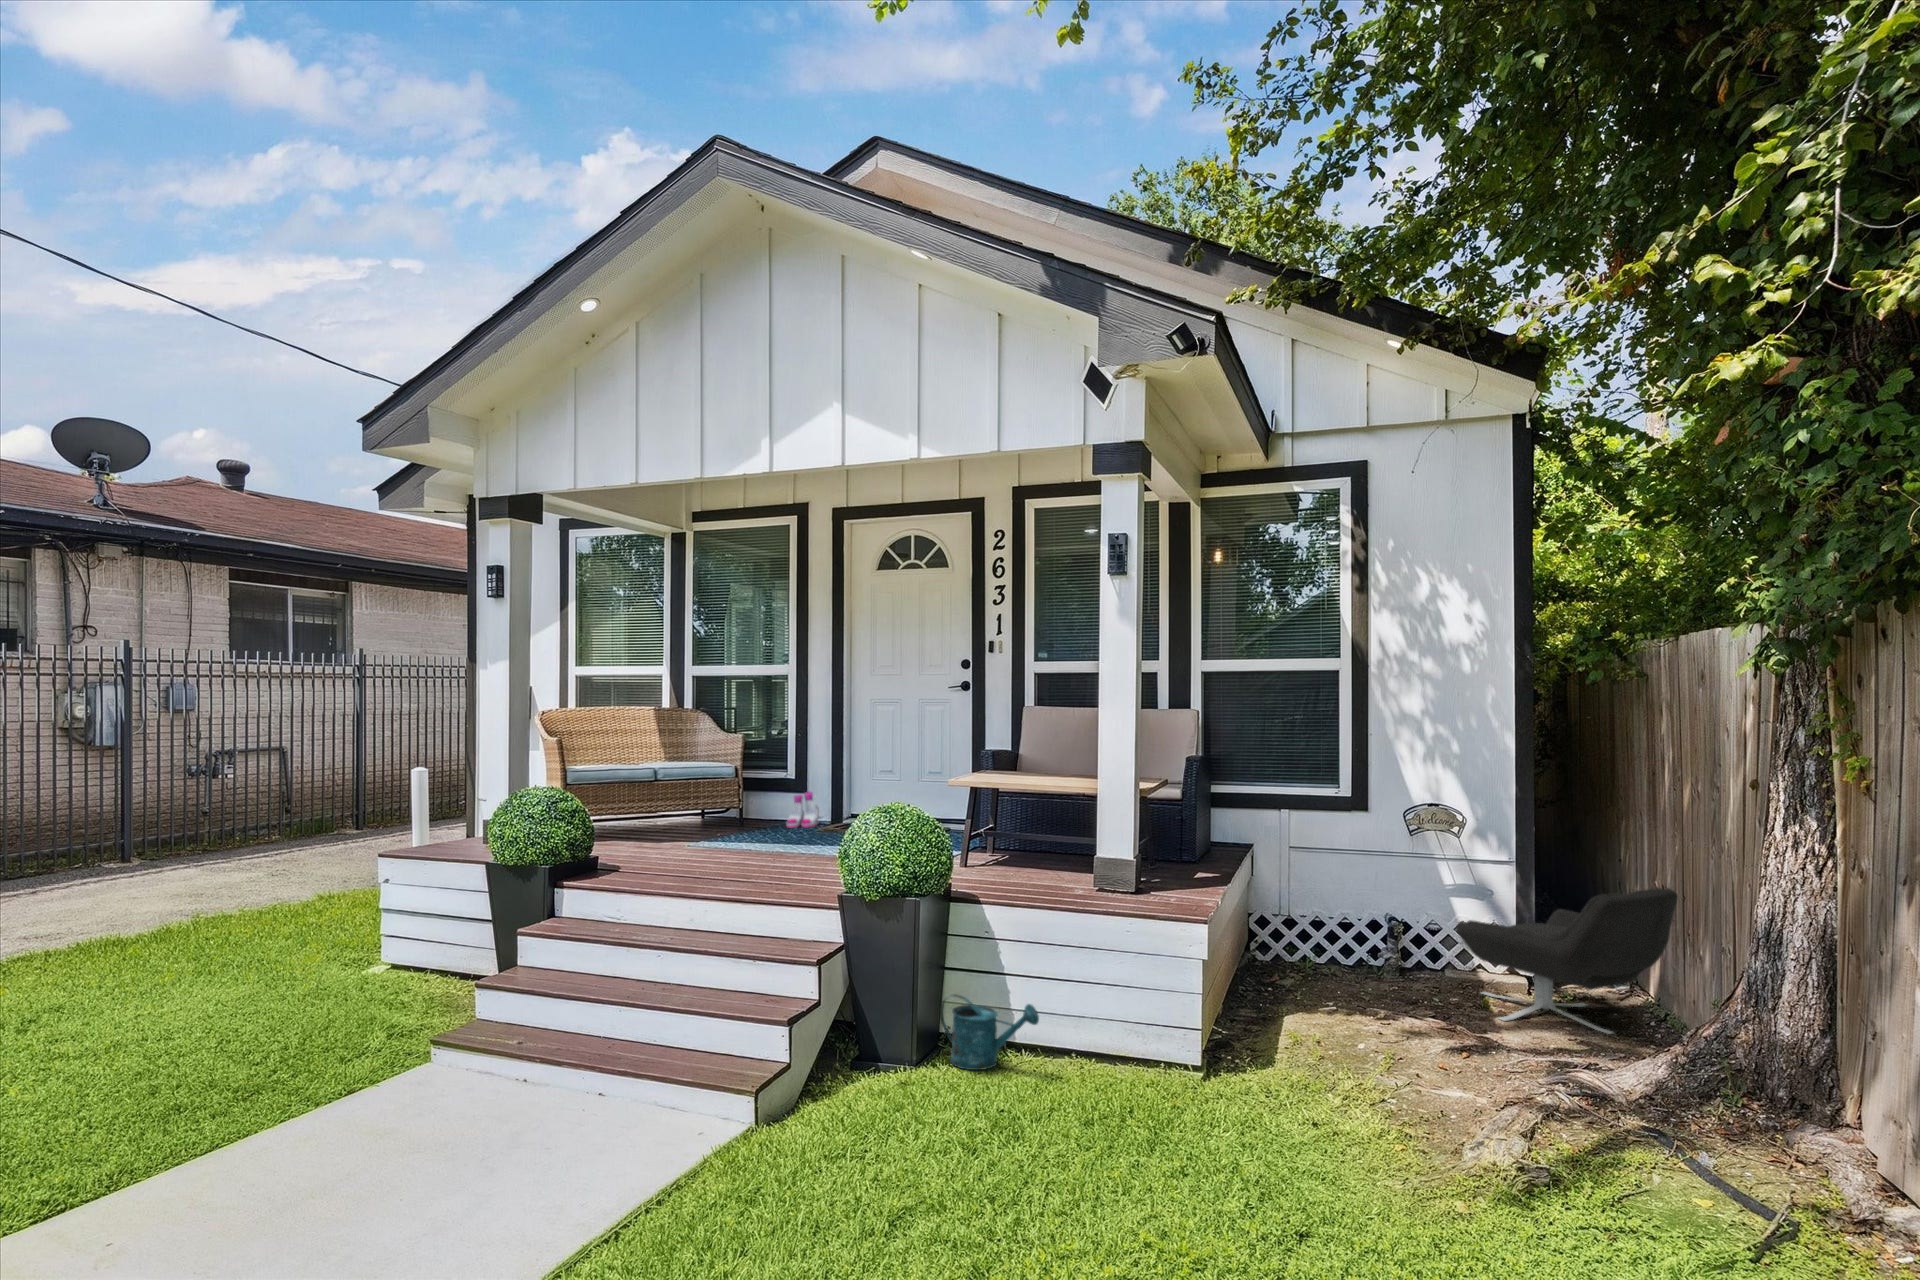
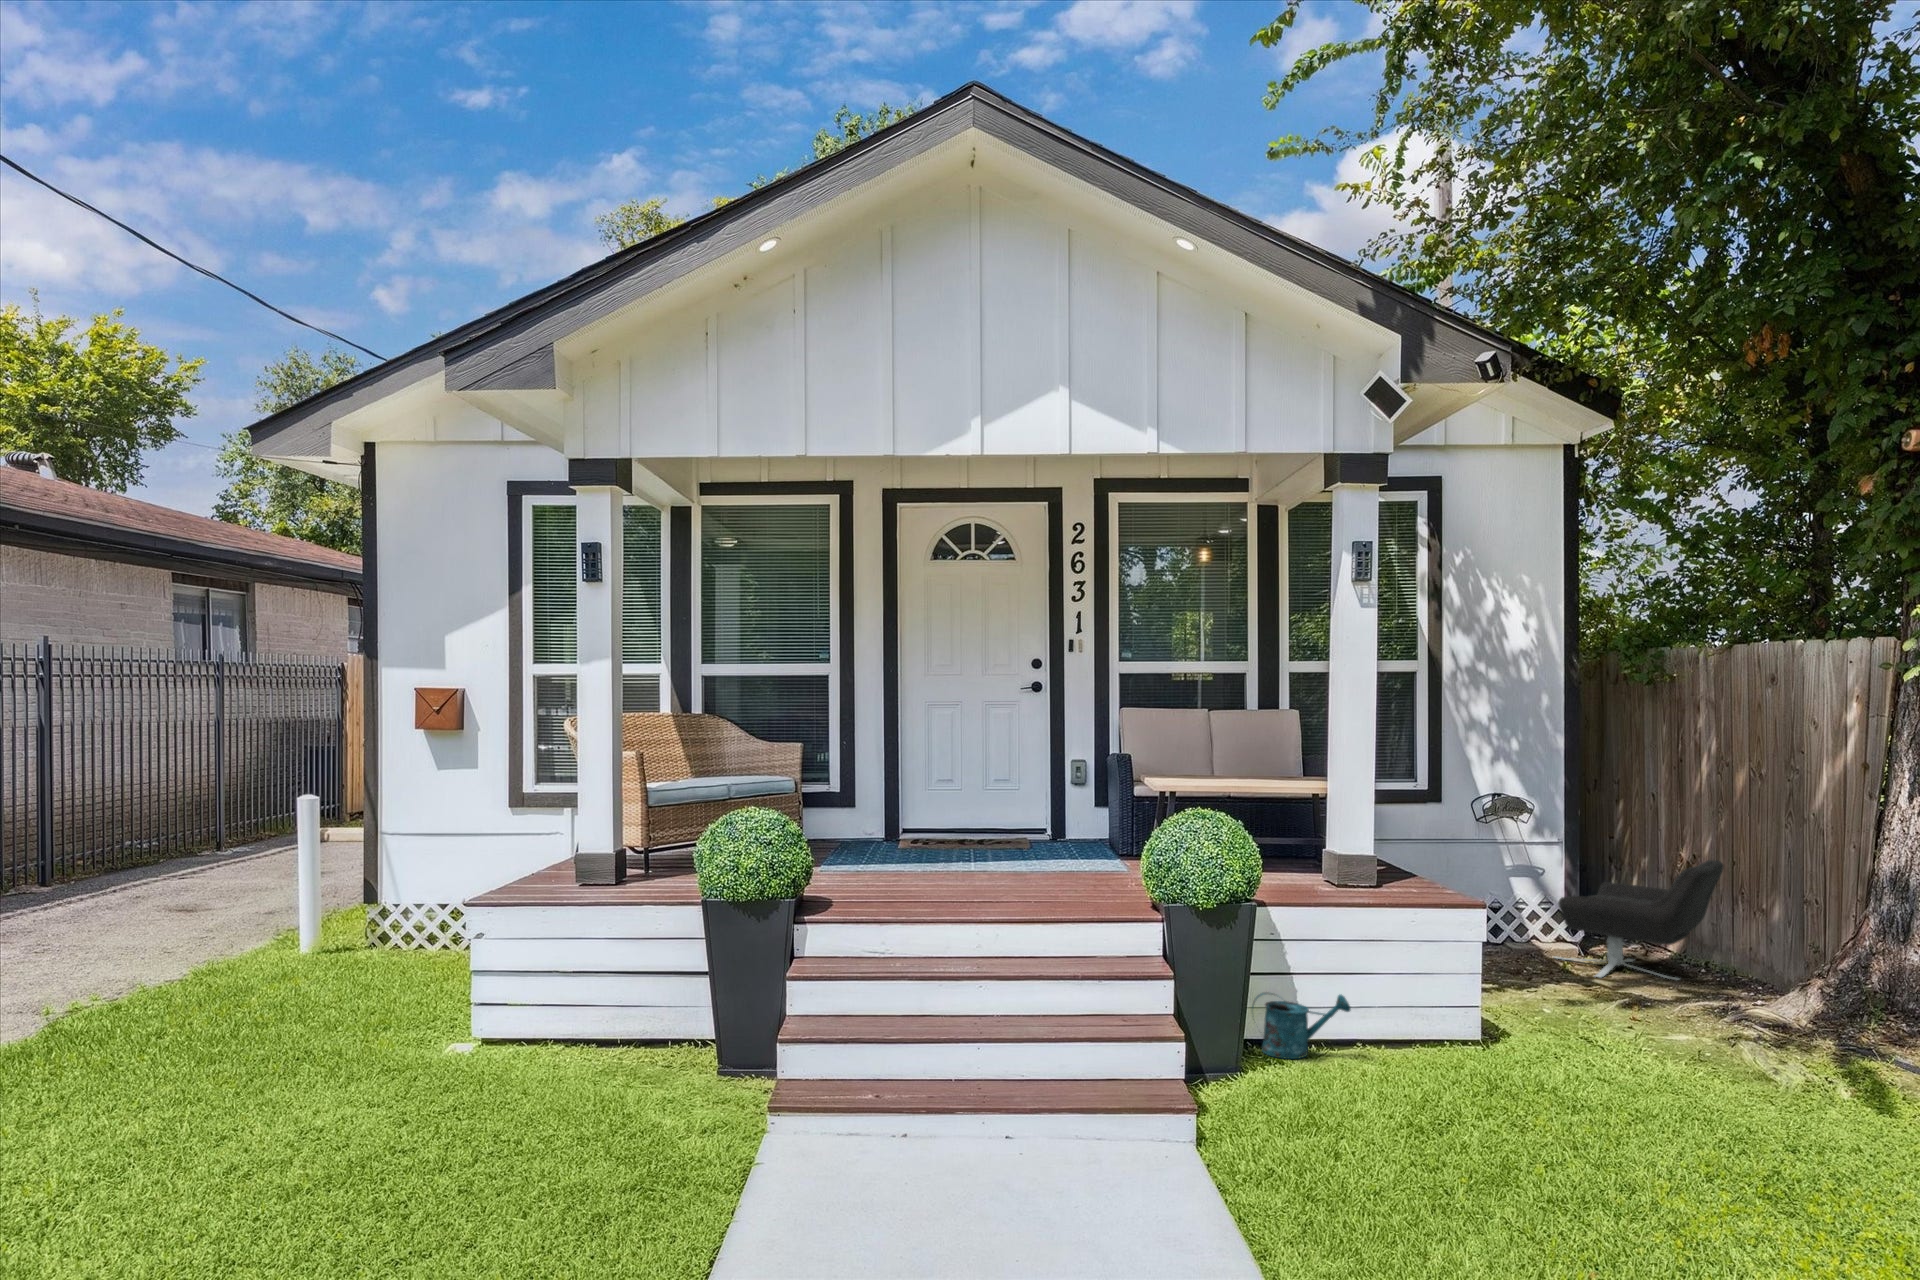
boots: present [786,792,819,828] -> none [842,802,875,843]

